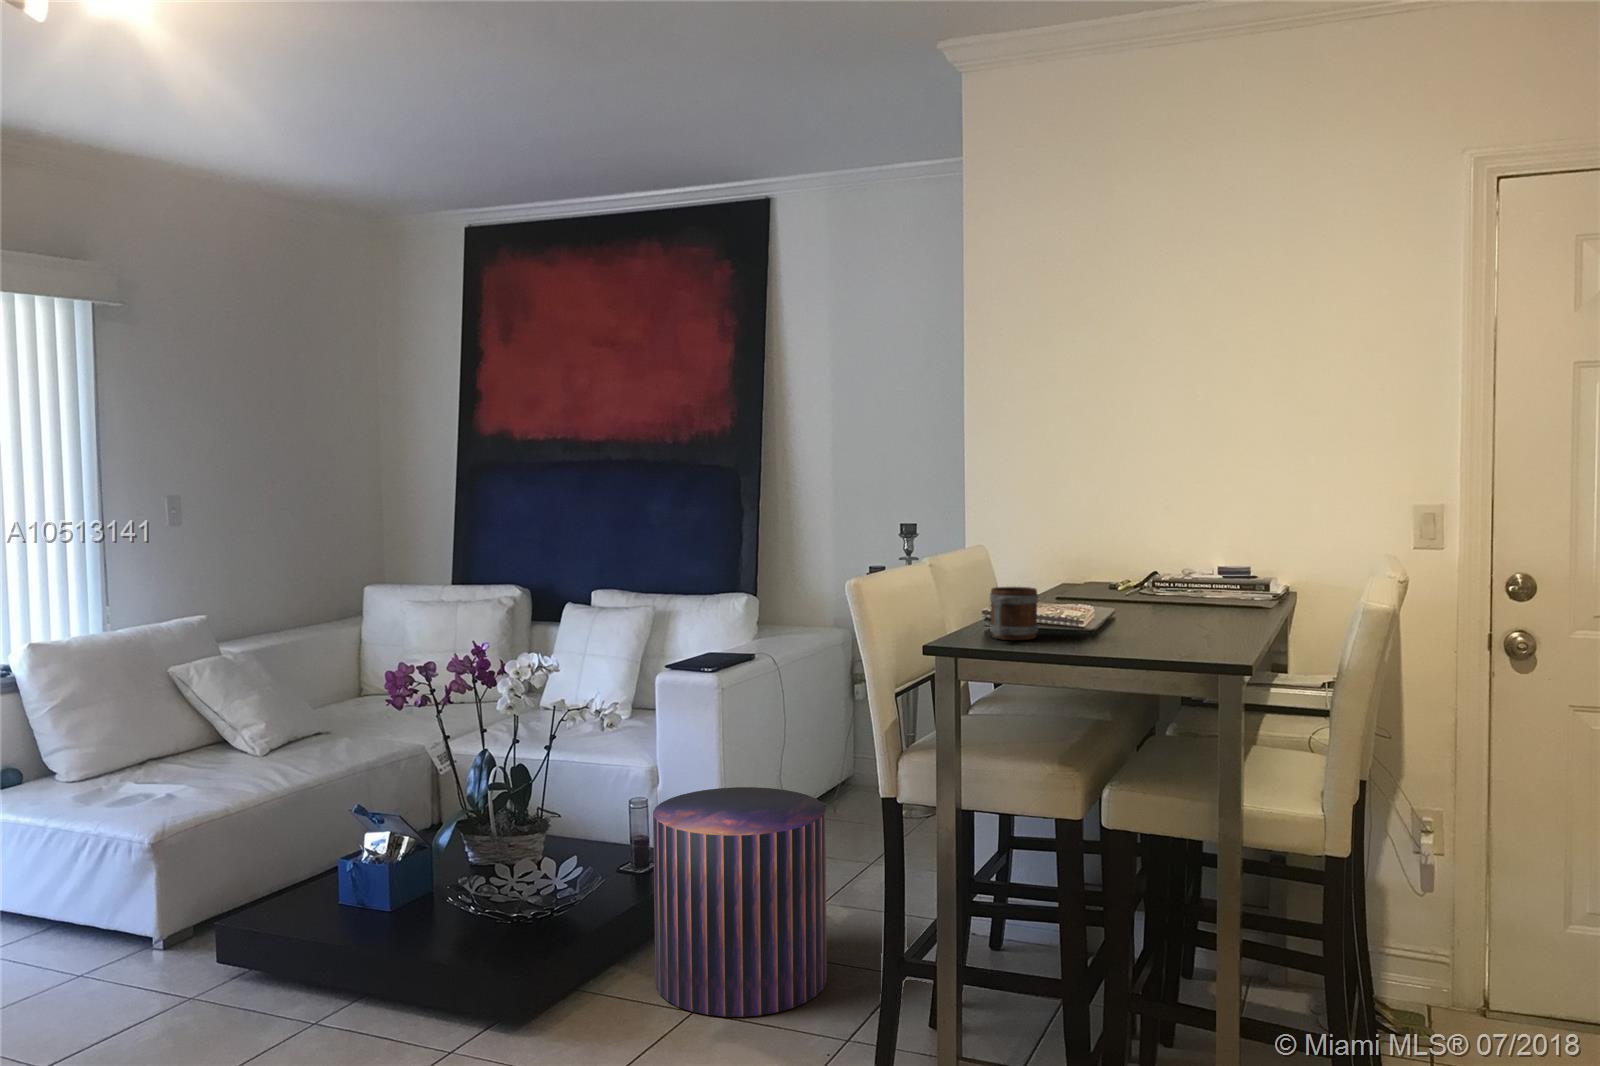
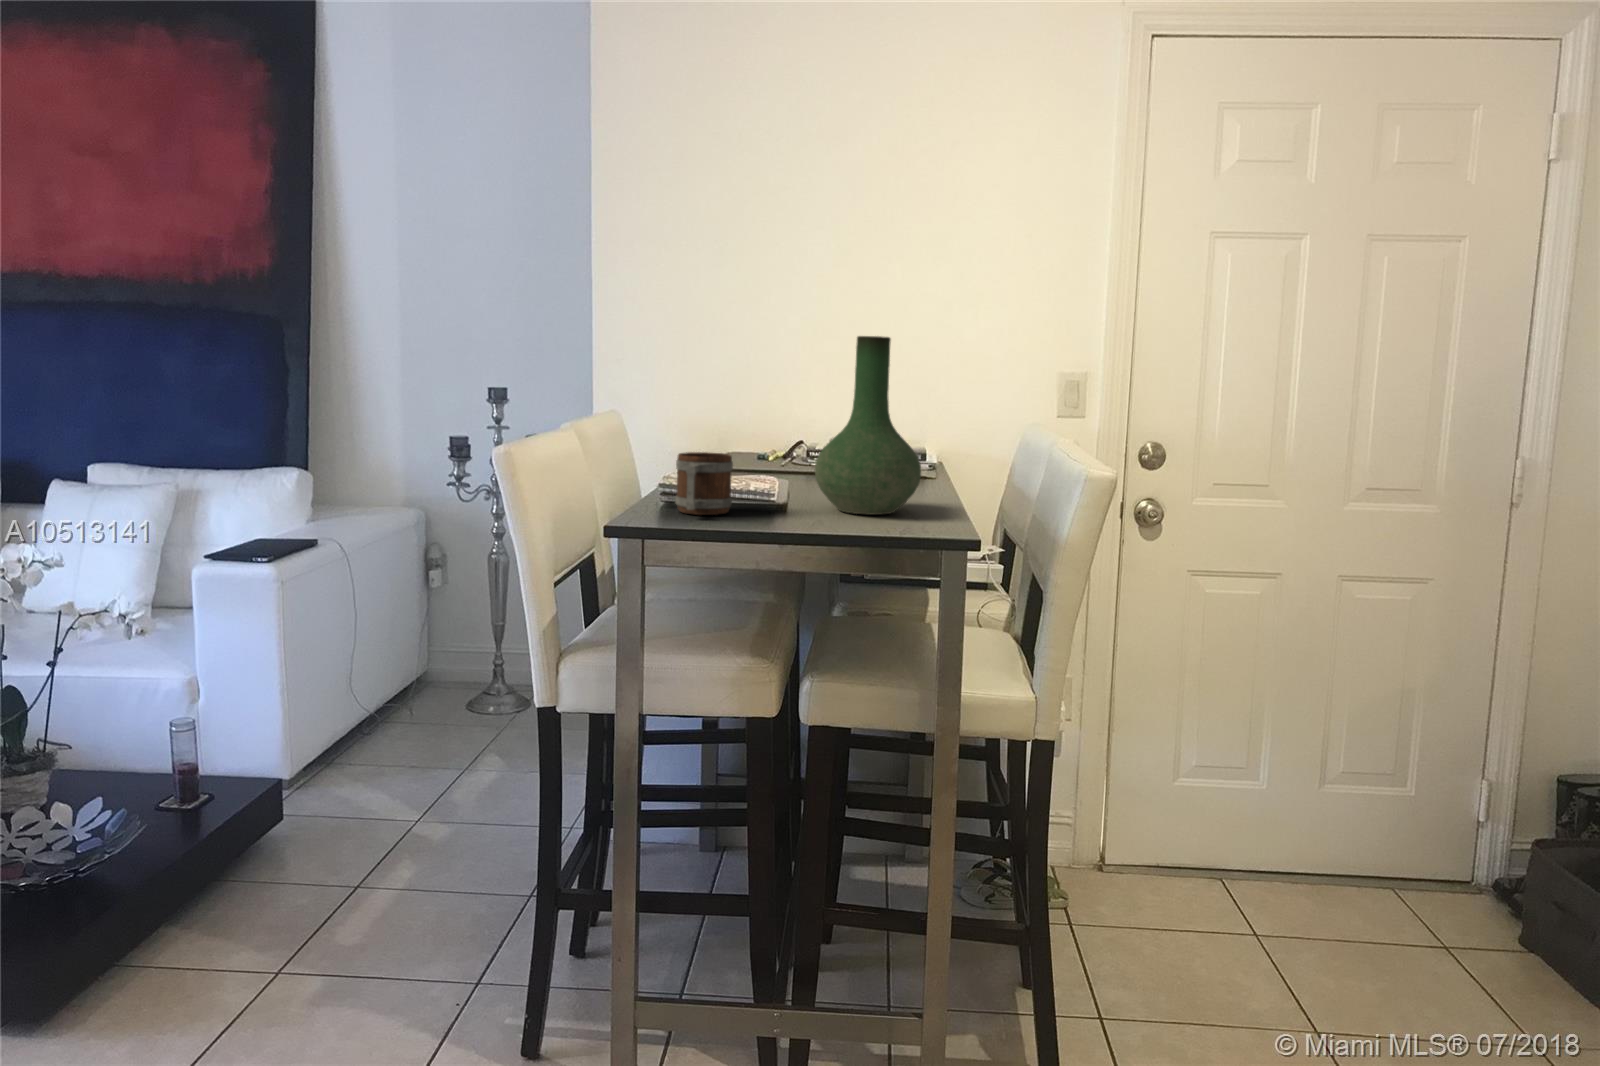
vase: none [1116,483,1216,641] -> present [815,336,921,515]
pouf: present [653,787,827,1017] -> none [213,697,441,977]

